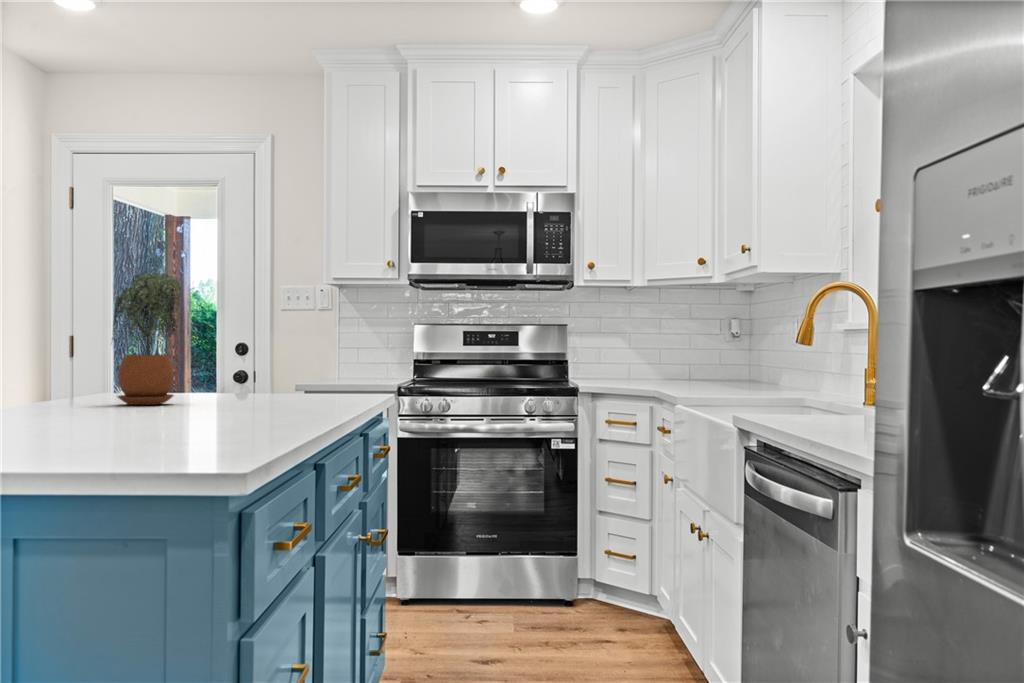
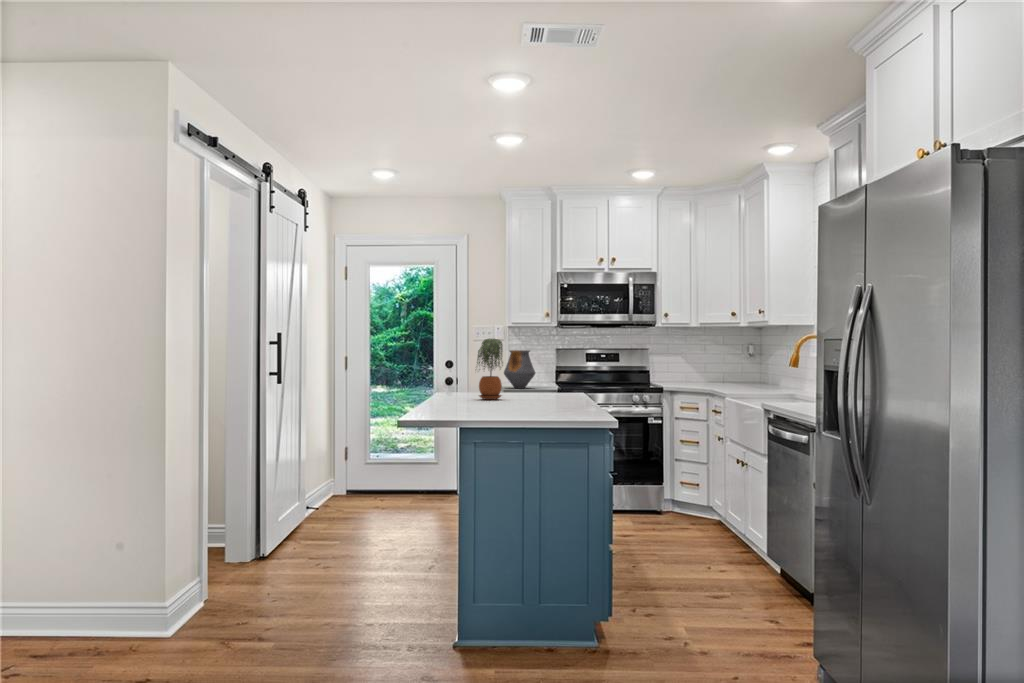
vase: none [316,323,371,387] -> present [504,350,535,389]

